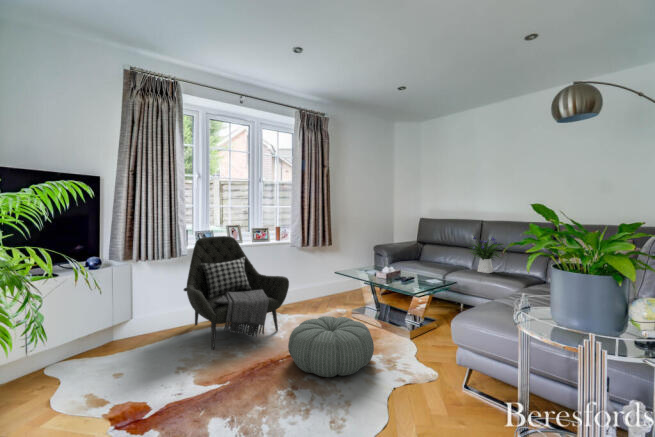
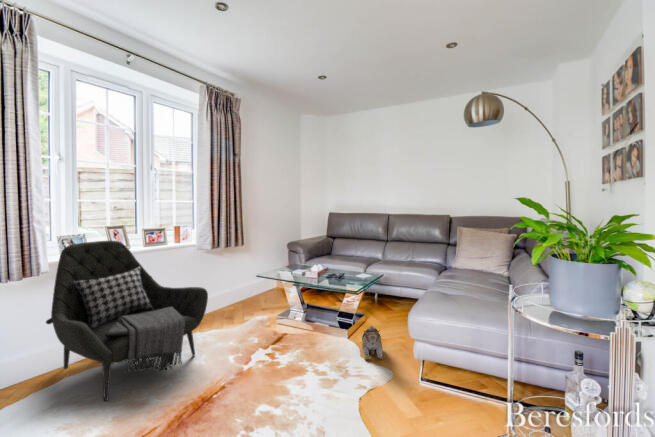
flower arrangement: present [470,236,504,273] -> none [380,227,414,264]
pouf: present [288,316,374,377] -> none [225,327,327,405]
plush toy: none [414,327,440,361] -> present [362,326,382,360]

